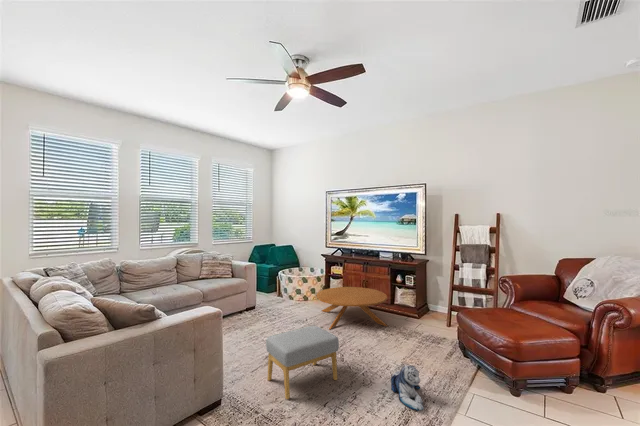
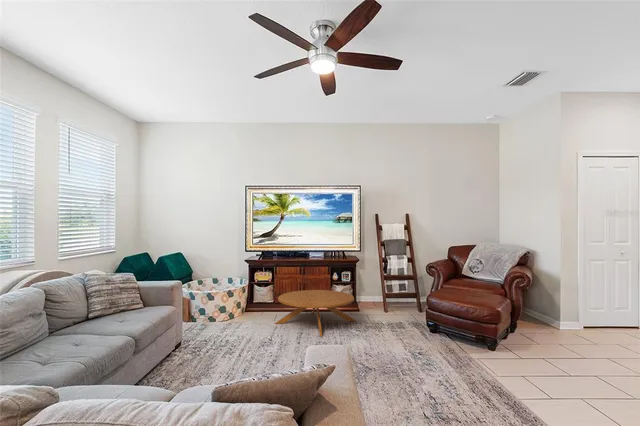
footstool: present [266,326,339,399] -> none [375,323,430,400]
plush toy: present [391,366,424,411] -> none [445,333,498,366]

